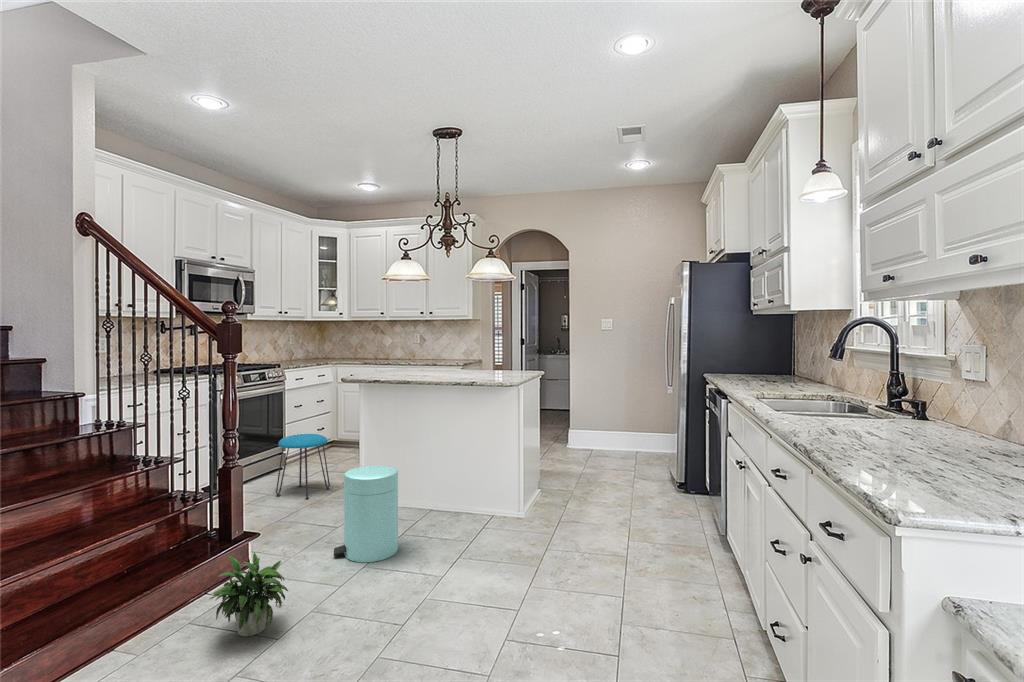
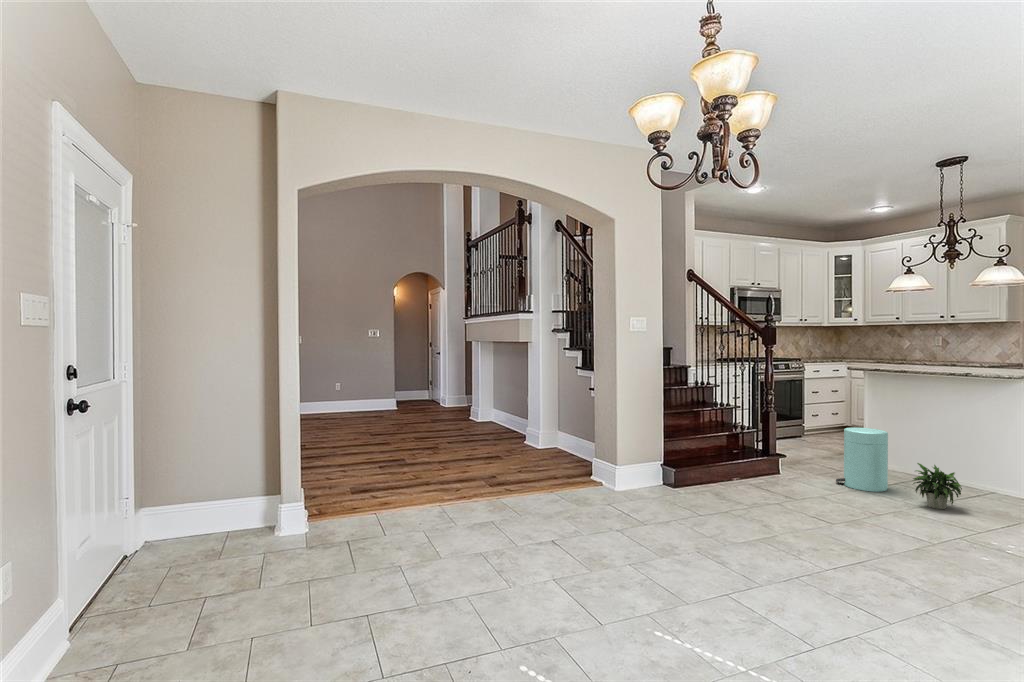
stool: present [276,434,330,499] -> none [796,410,839,456]
potted plant: present [210,552,288,636] -> present [913,463,962,509]

